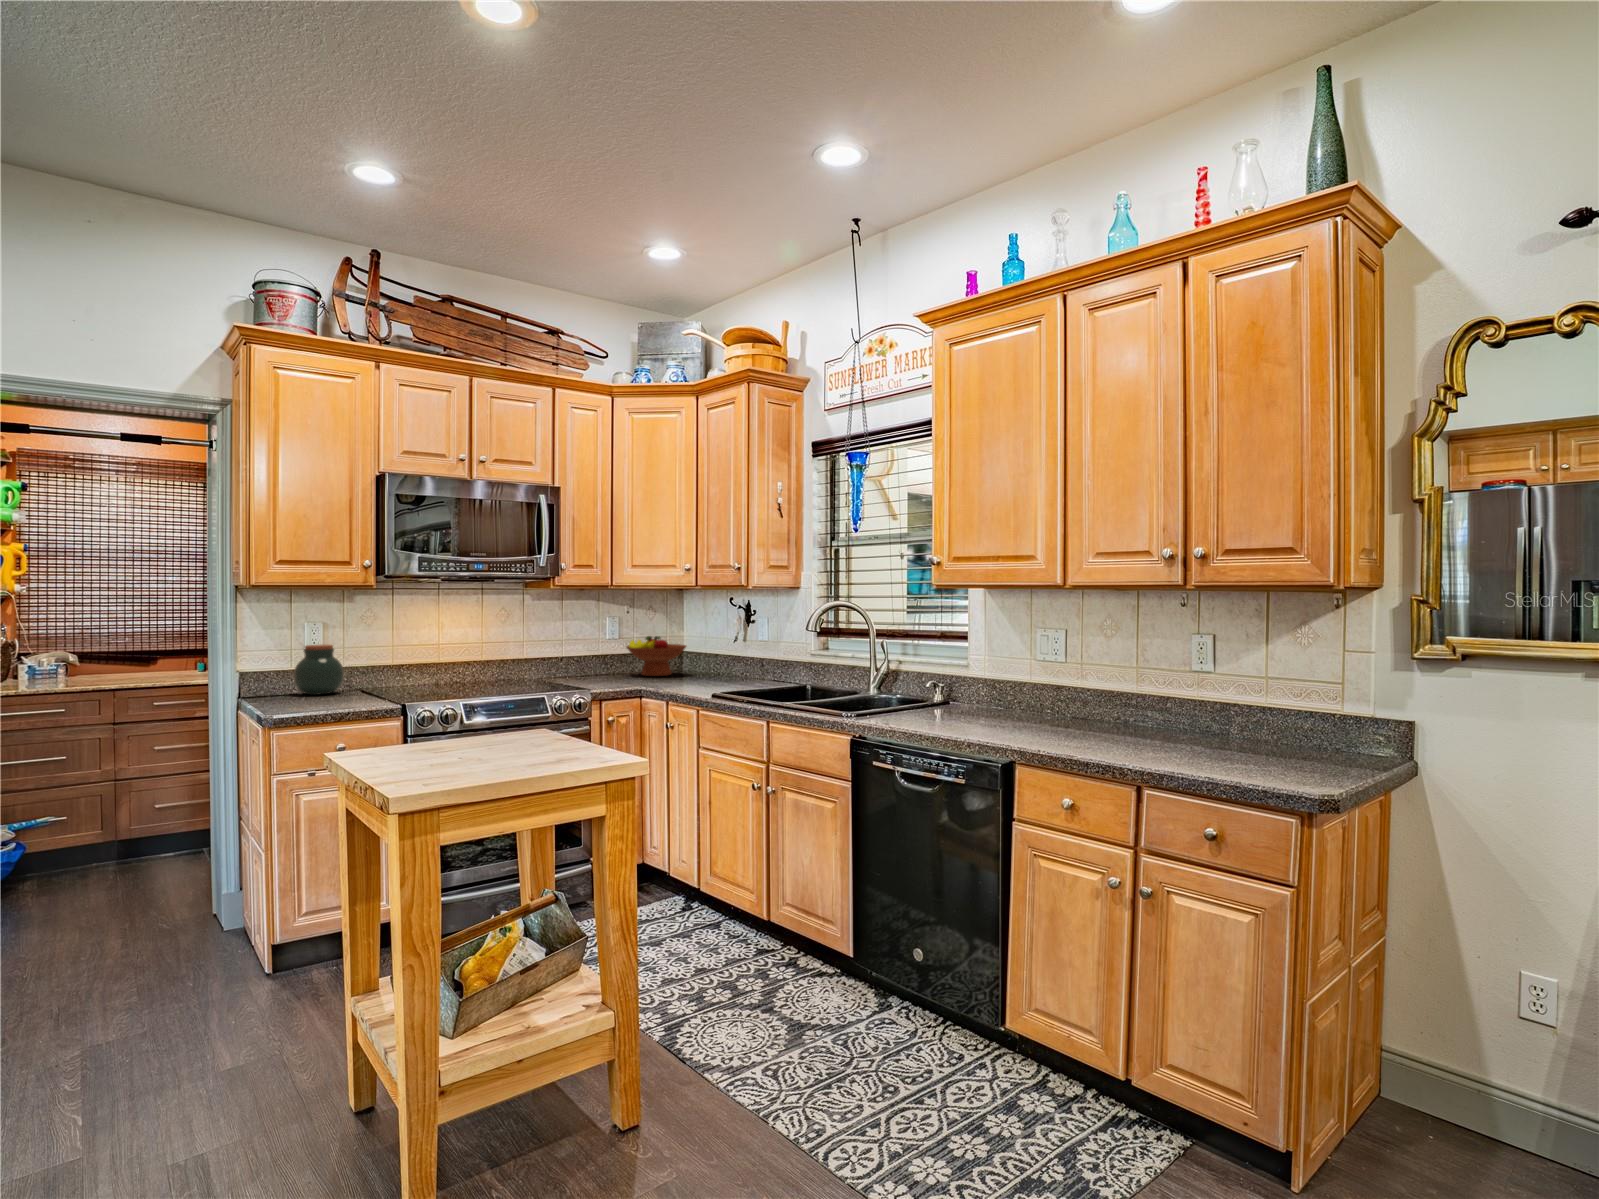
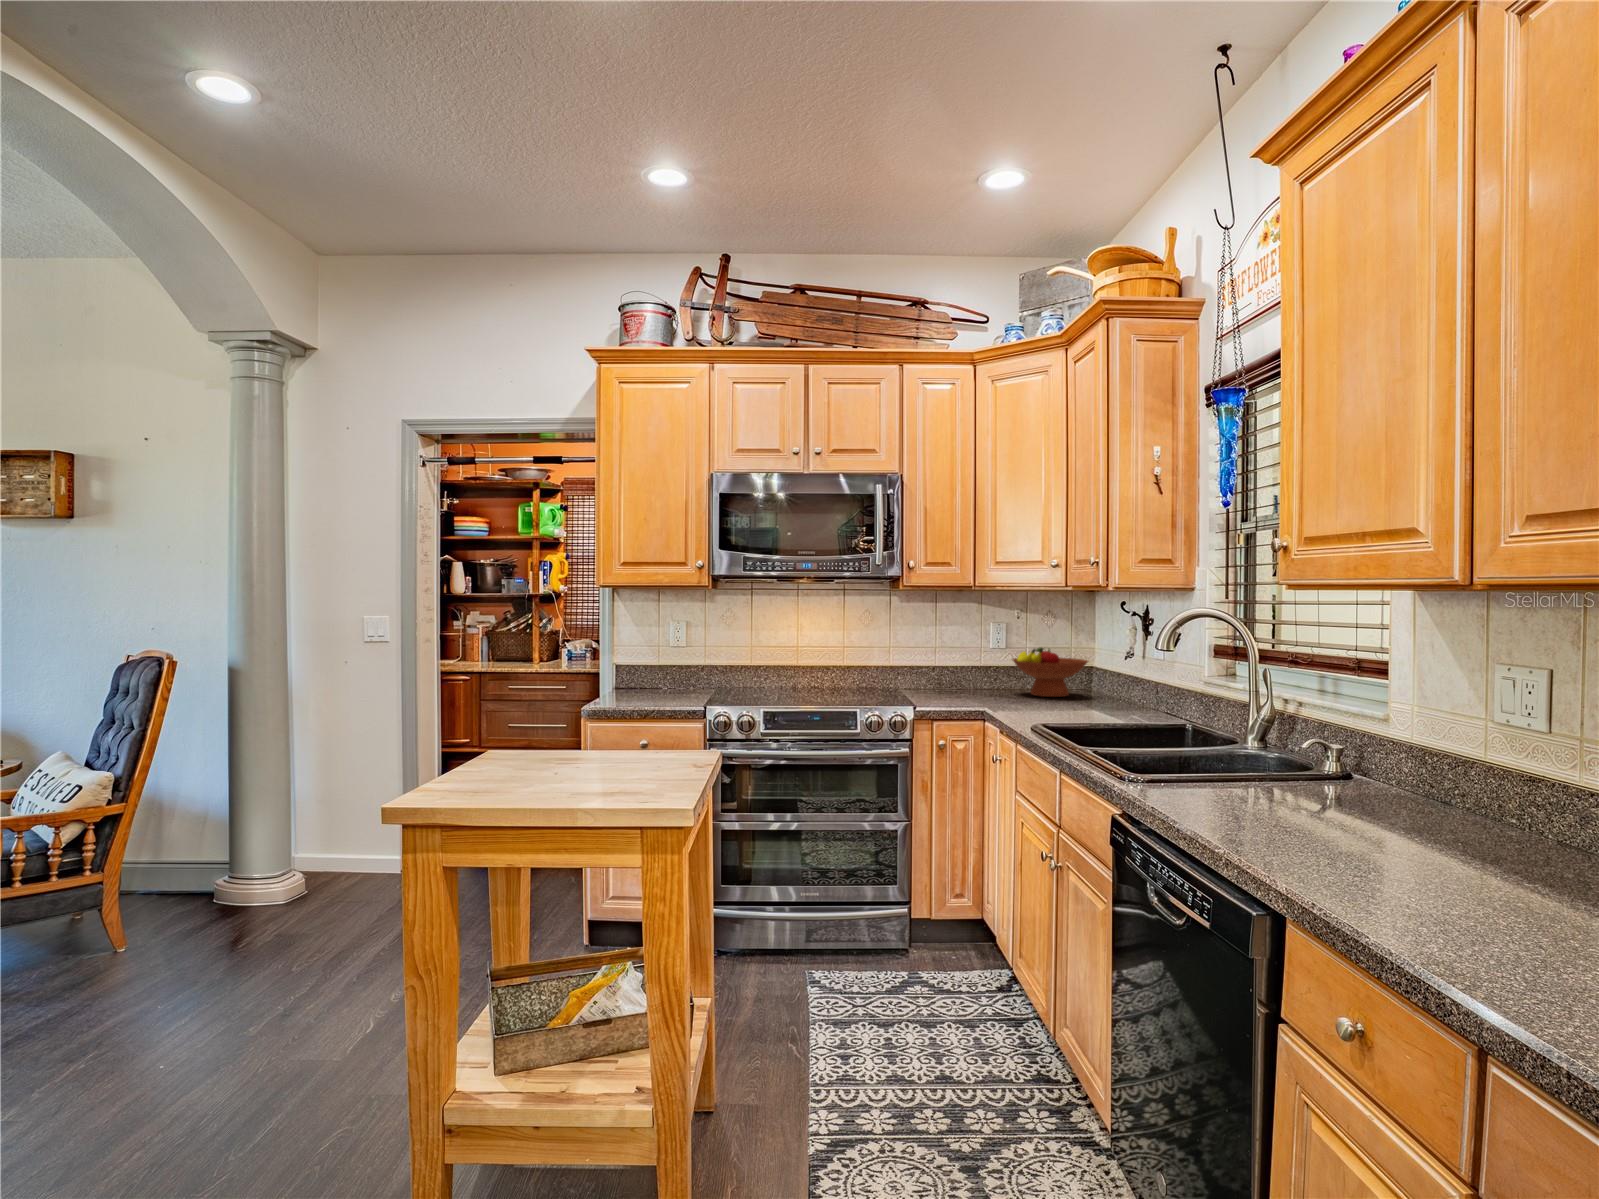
jar: present [294,645,344,695] -> none [667,642,709,689]

